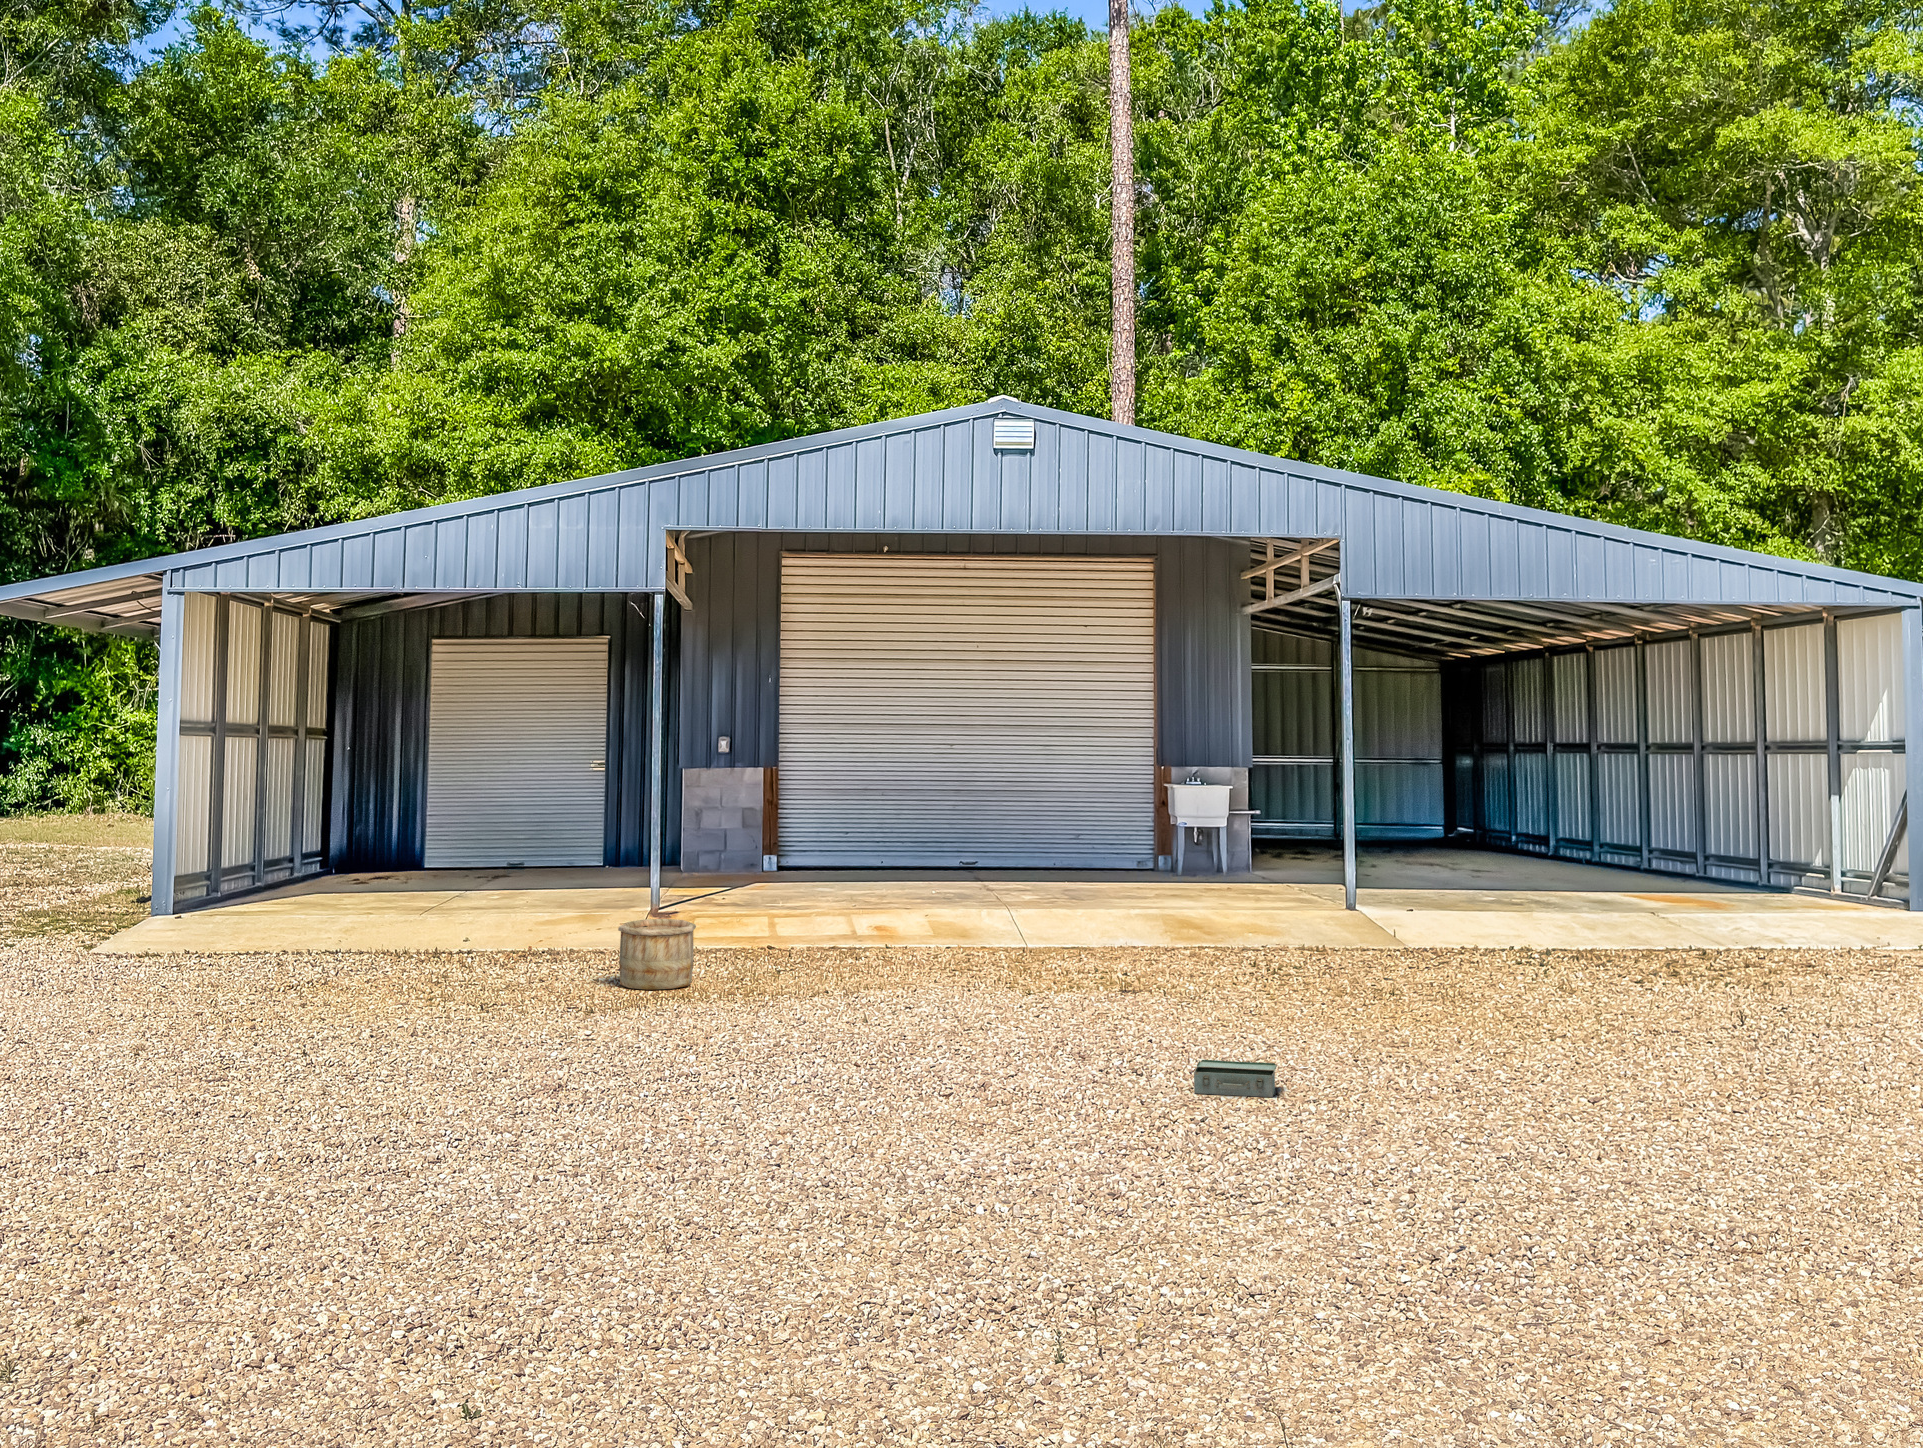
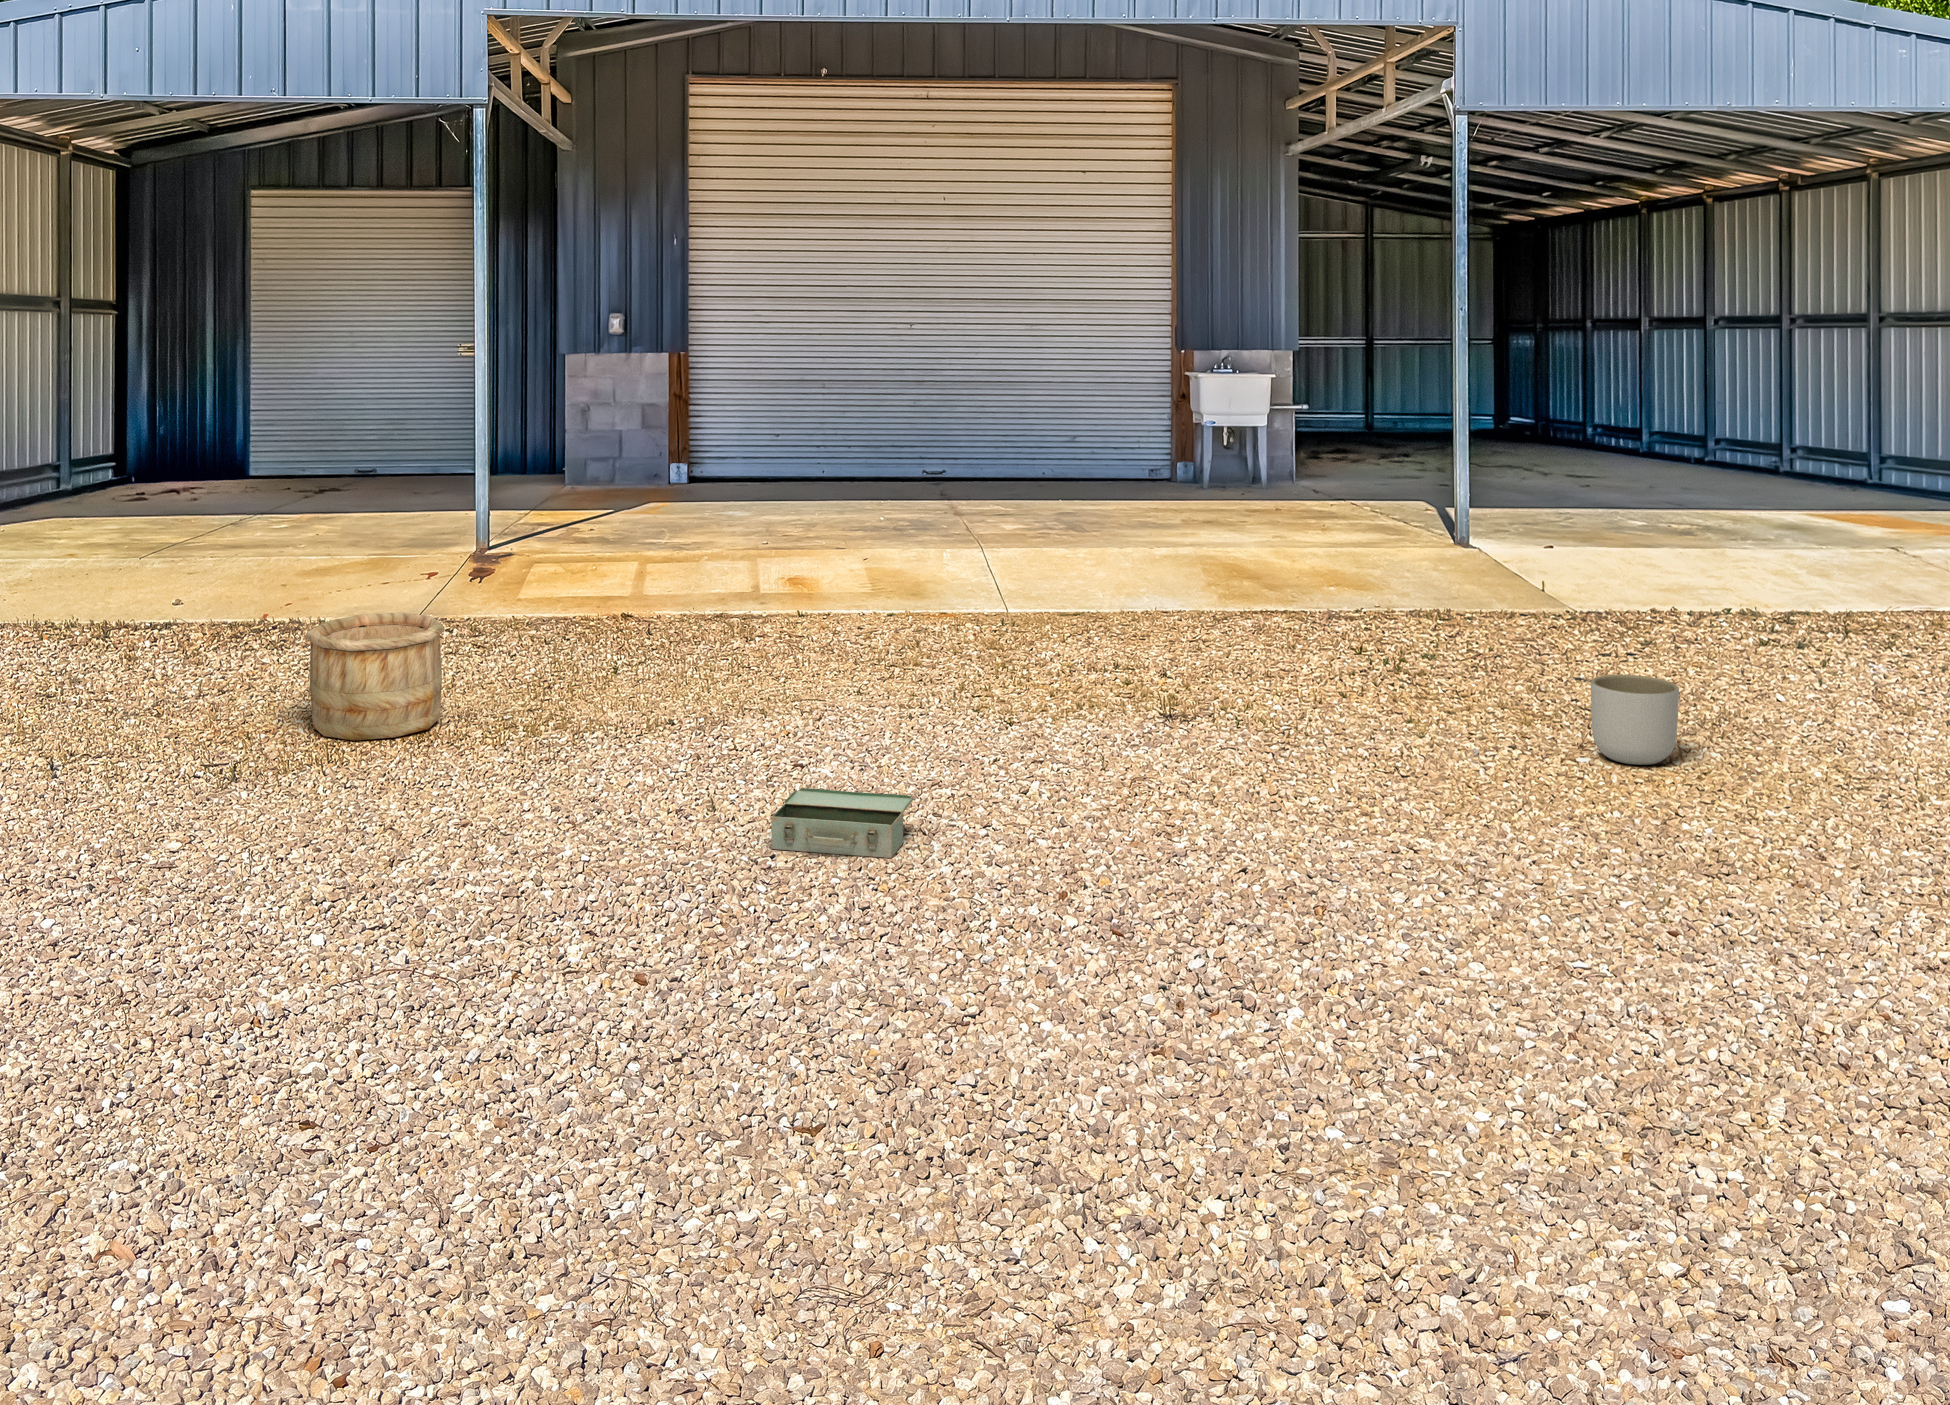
planter: none [1360,952,1408,1002] -> present [1591,675,1679,765]
toolbox: present [1194,1060,1277,1097] -> present [771,788,914,858]

